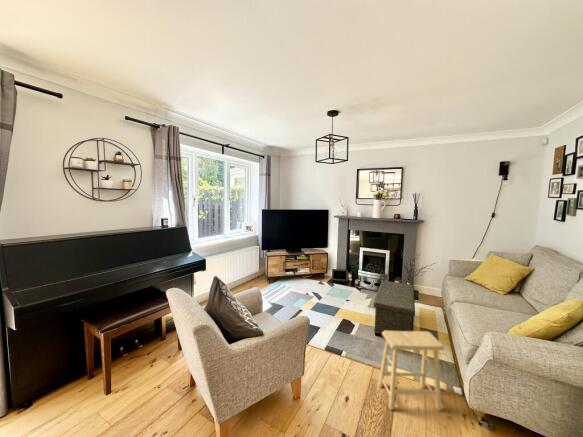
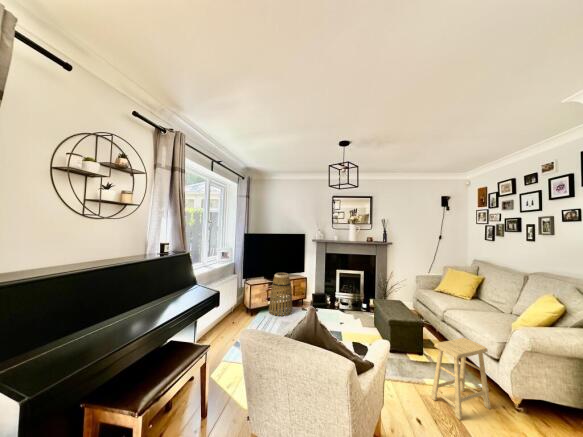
basket: none [285,247,308,288] -> present [269,273,292,316]

